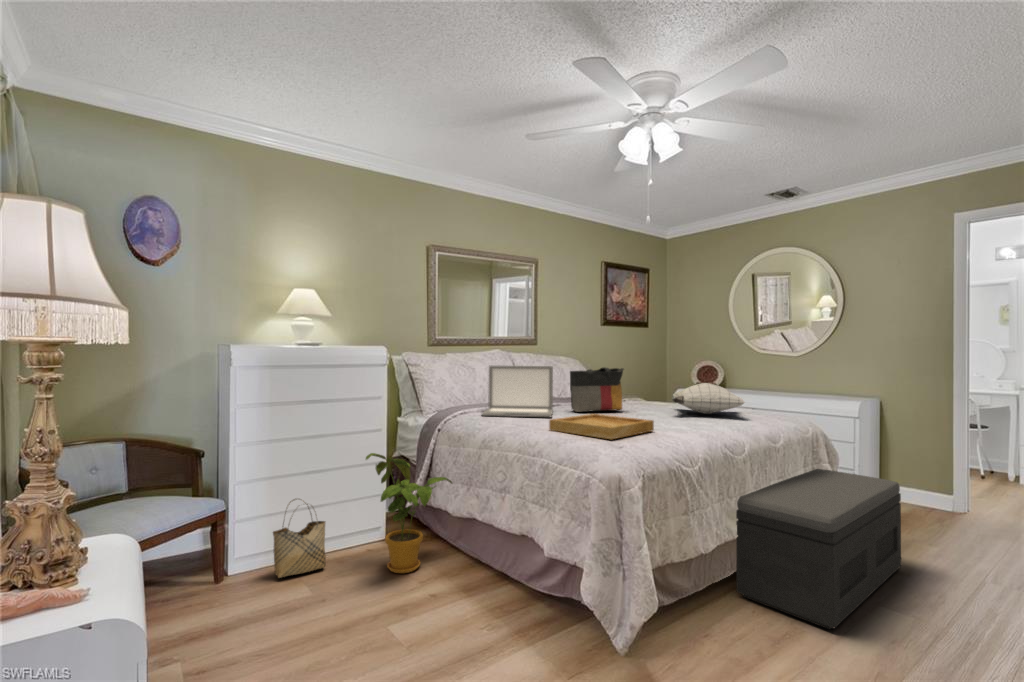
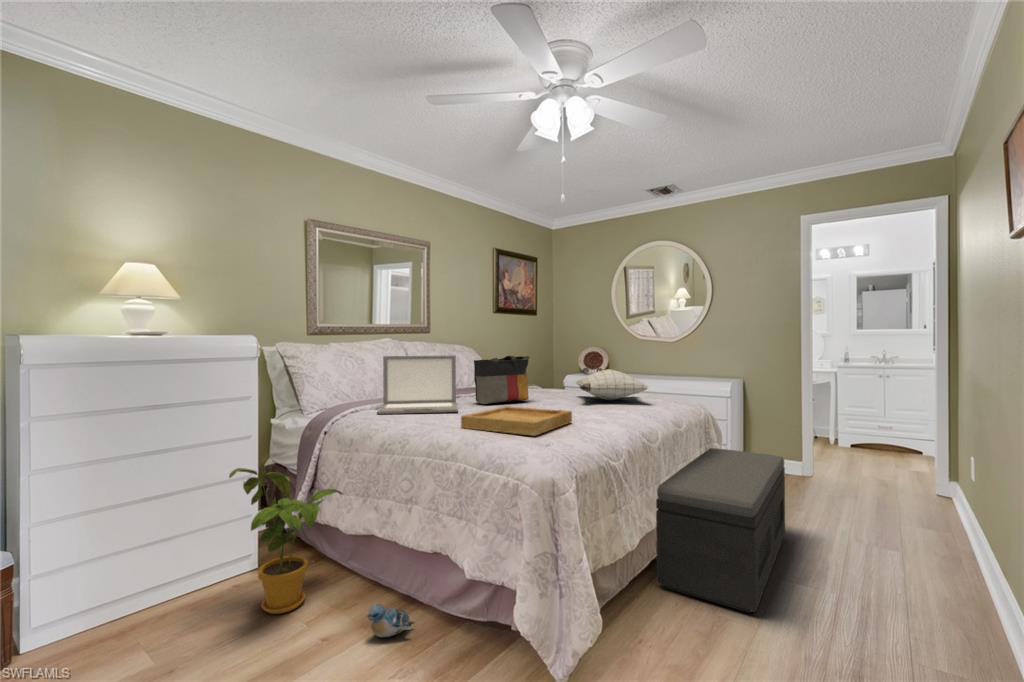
woven basket: present [273,499,326,578] -> none [90,535,174,647]
plush toy: none [466,572,505,600] -> present [367,604,414,637]

